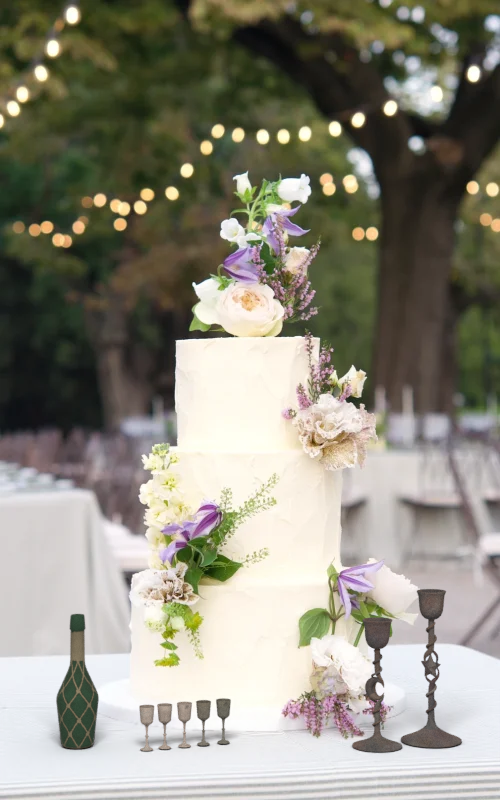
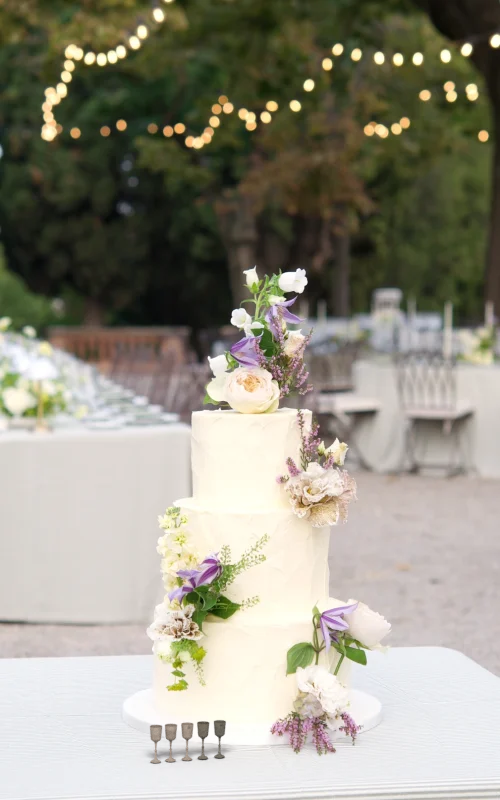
candlestick: present [352,589,462,752] -> none [325,633,417,769]
wine bottle: present [56,614,99,749] -> none [82,648,117,760]

